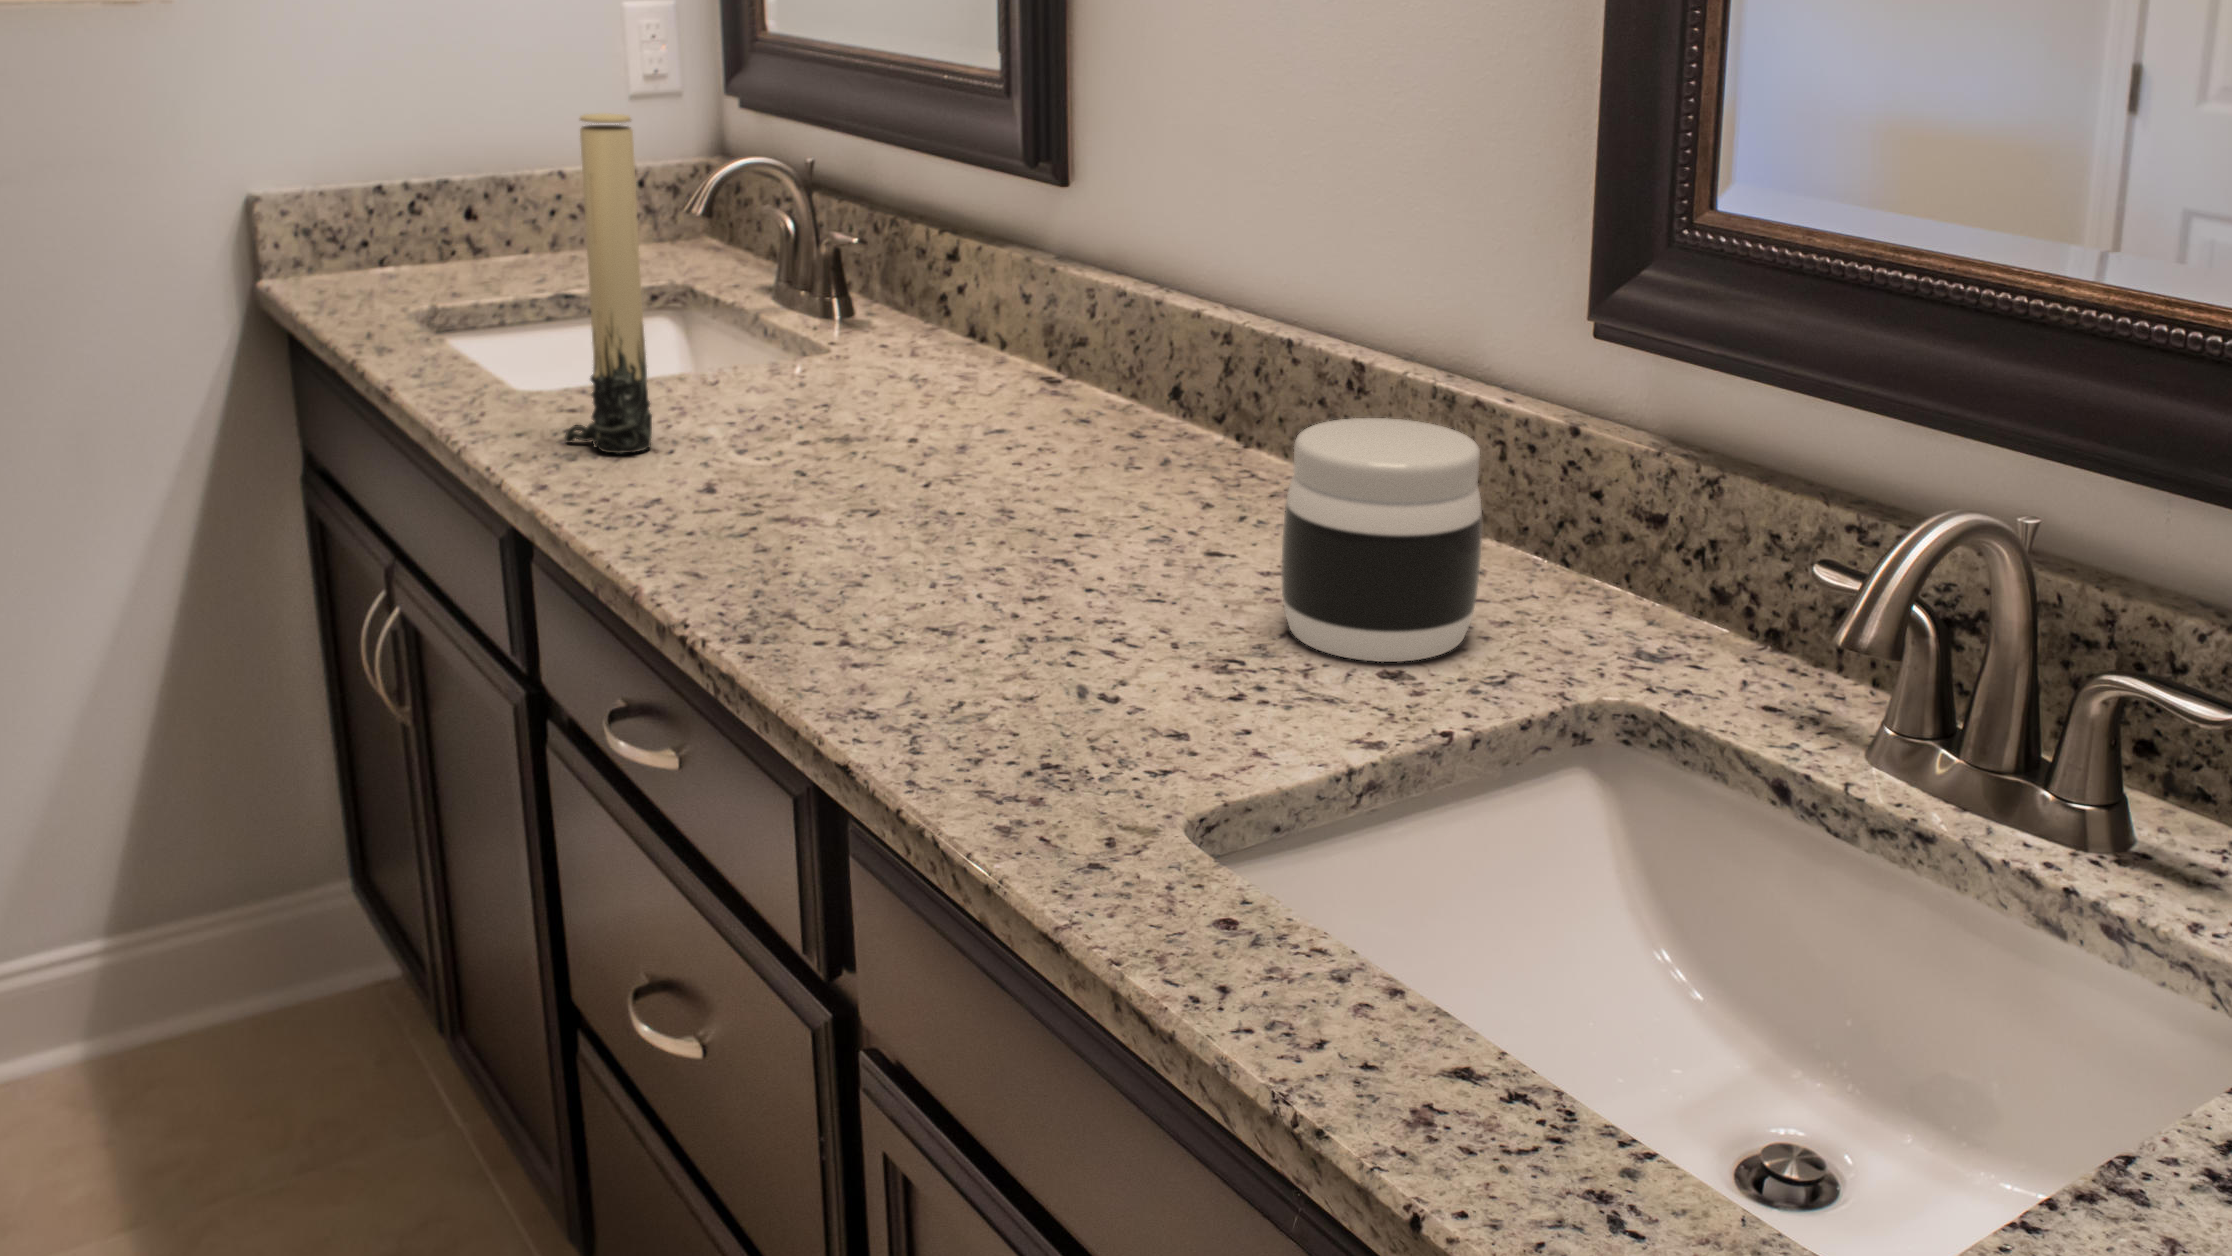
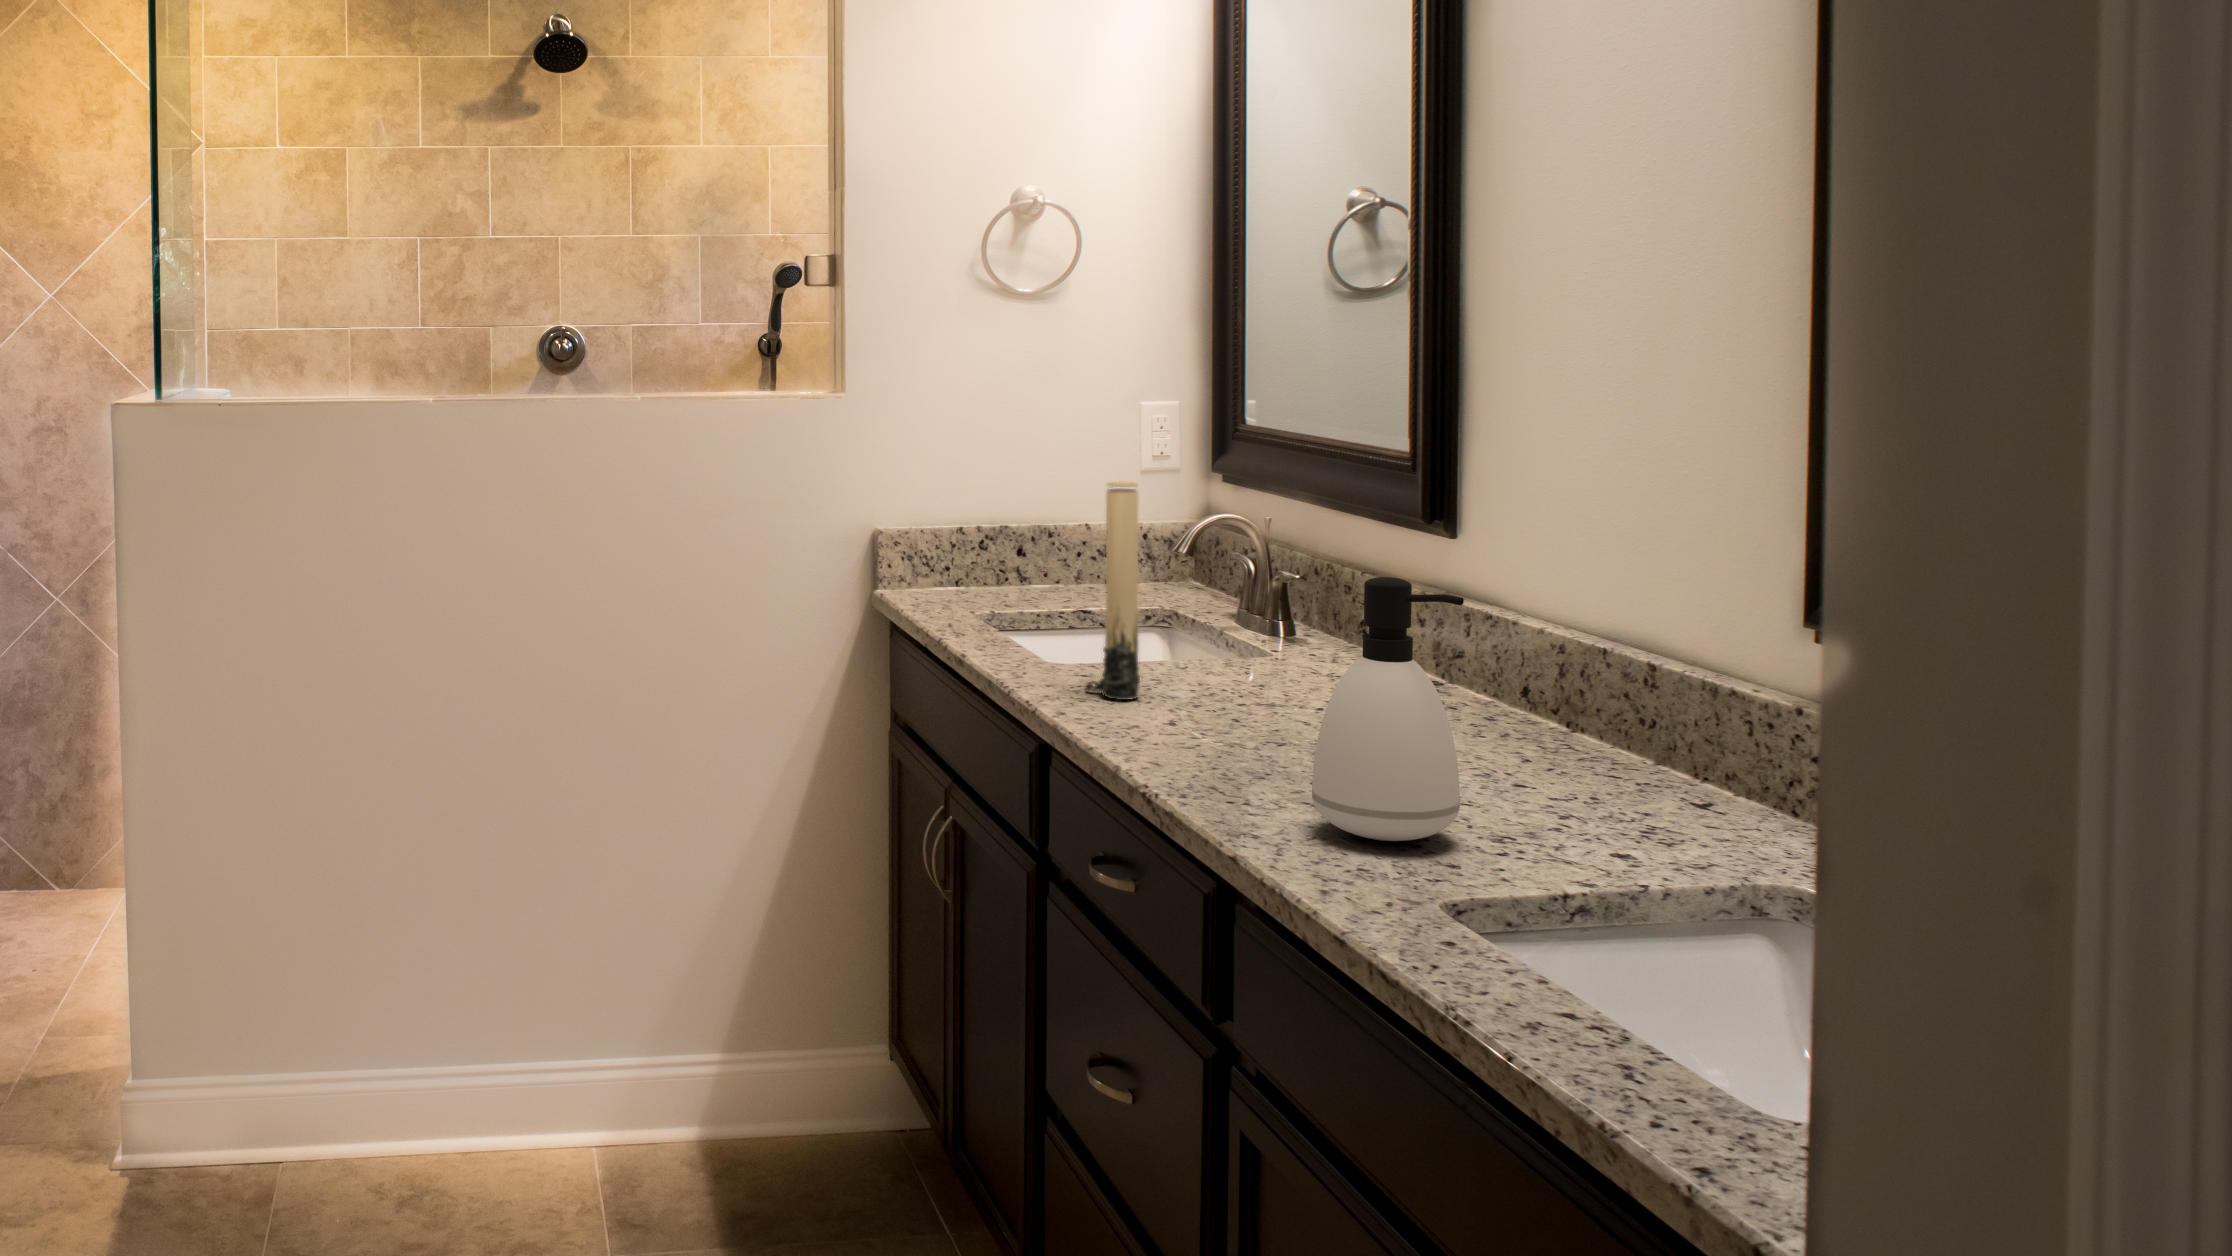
soap dispenser: none [960,287,1193,701] -> present [1312,577,1464,841]
jar: present [1281,418,1482,662] -> none [1549,684,1704,853]

